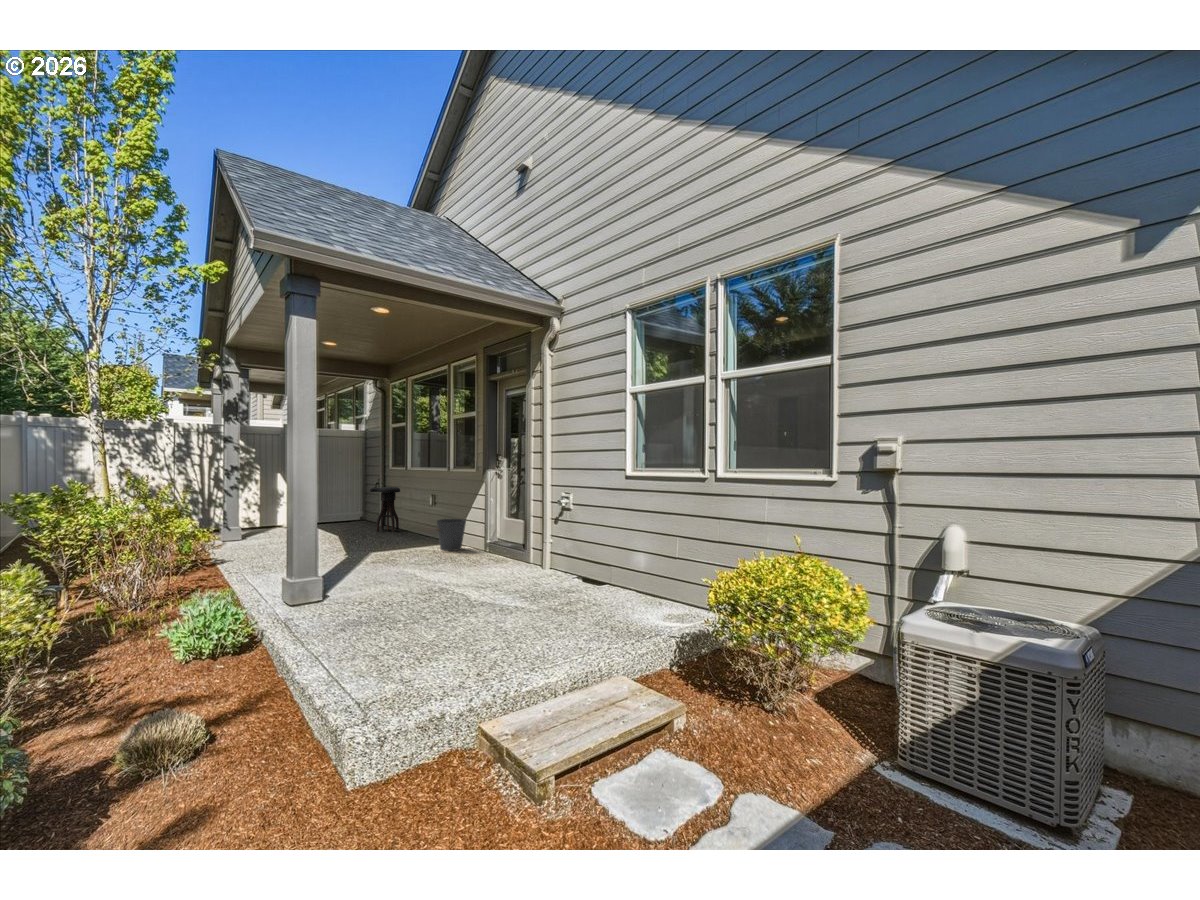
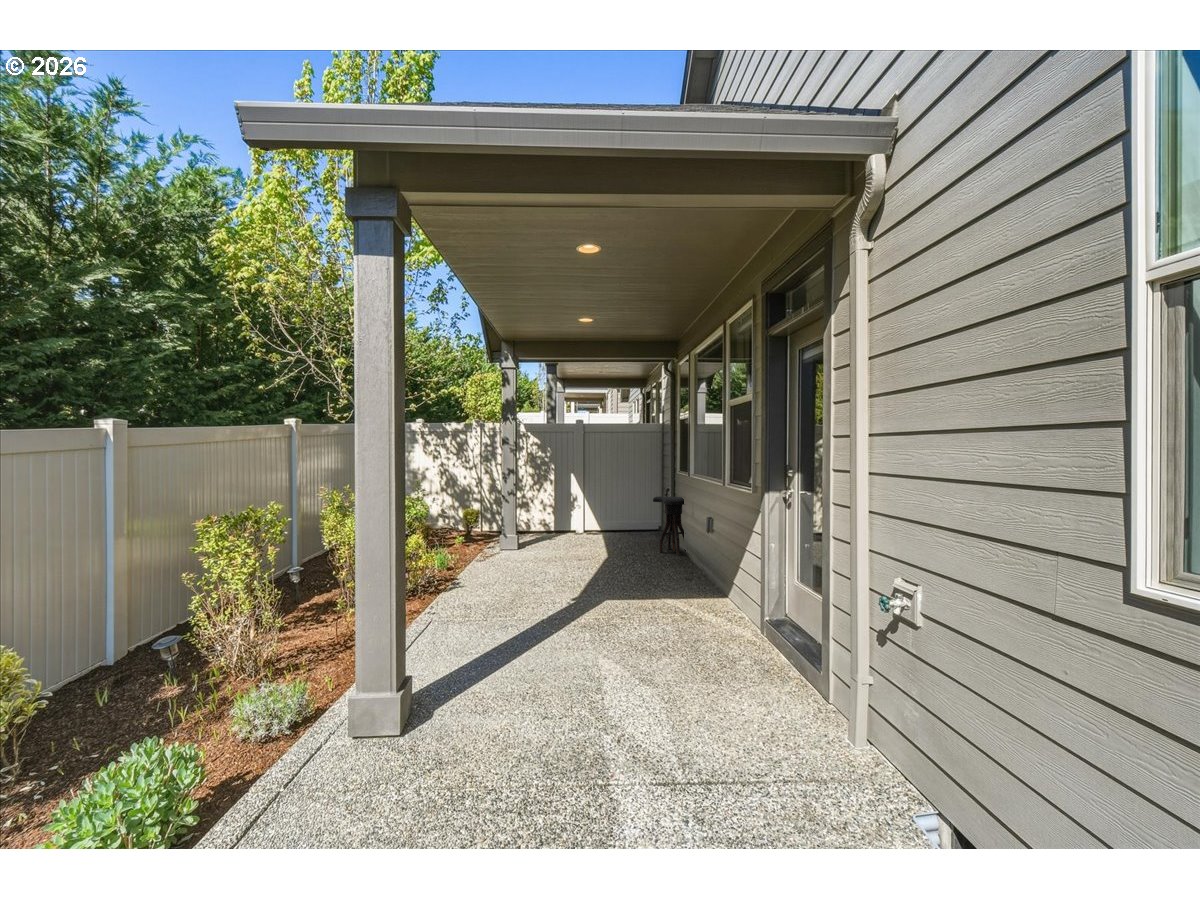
bucket: present [435,519,466,551] -> none [696,557,740,609]

